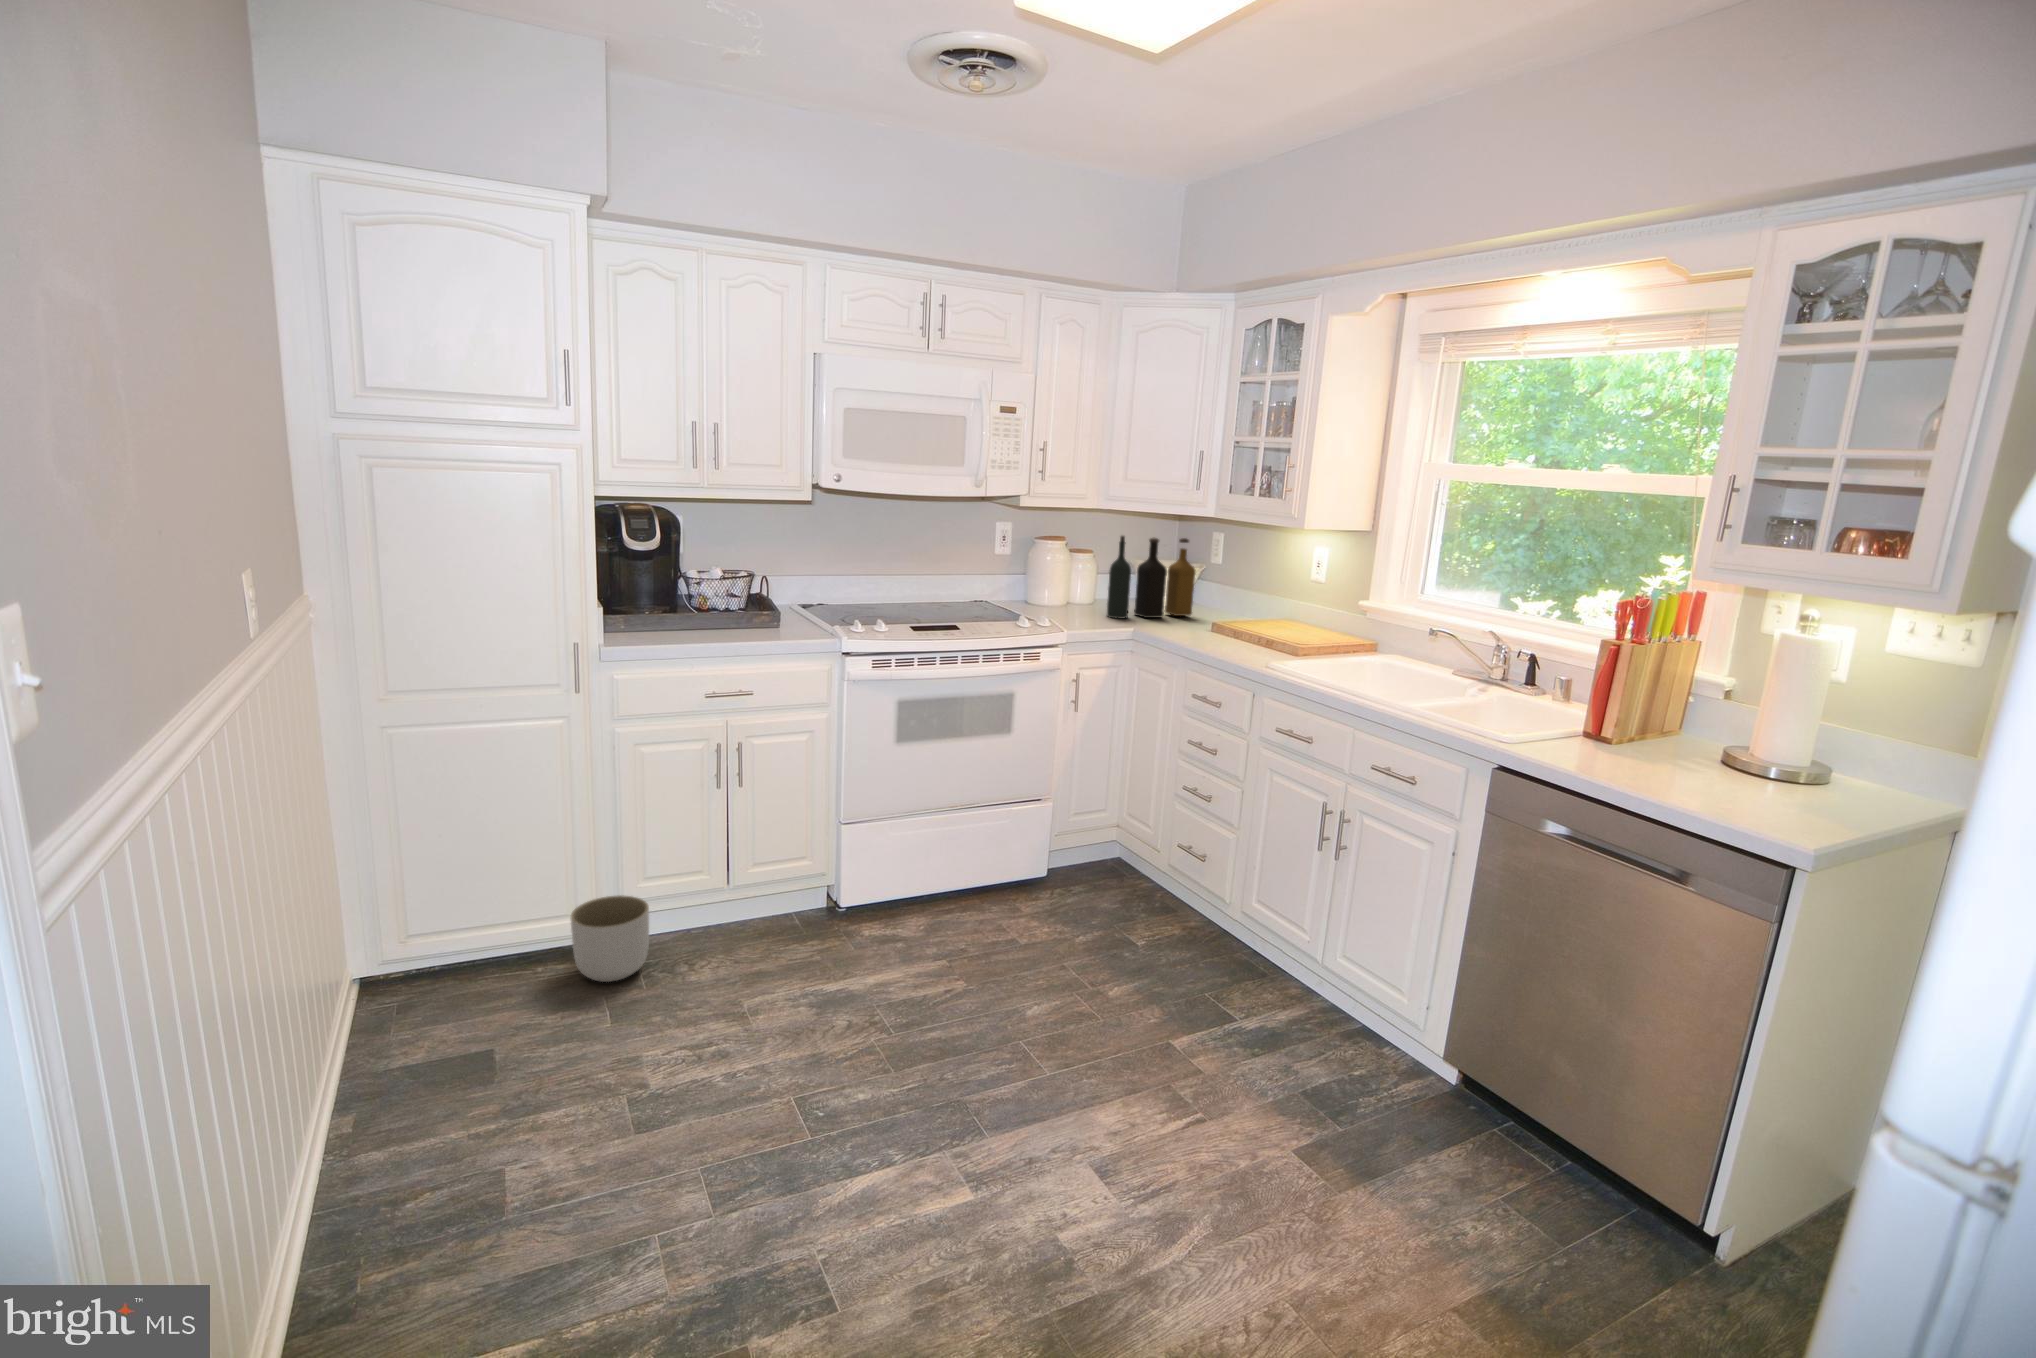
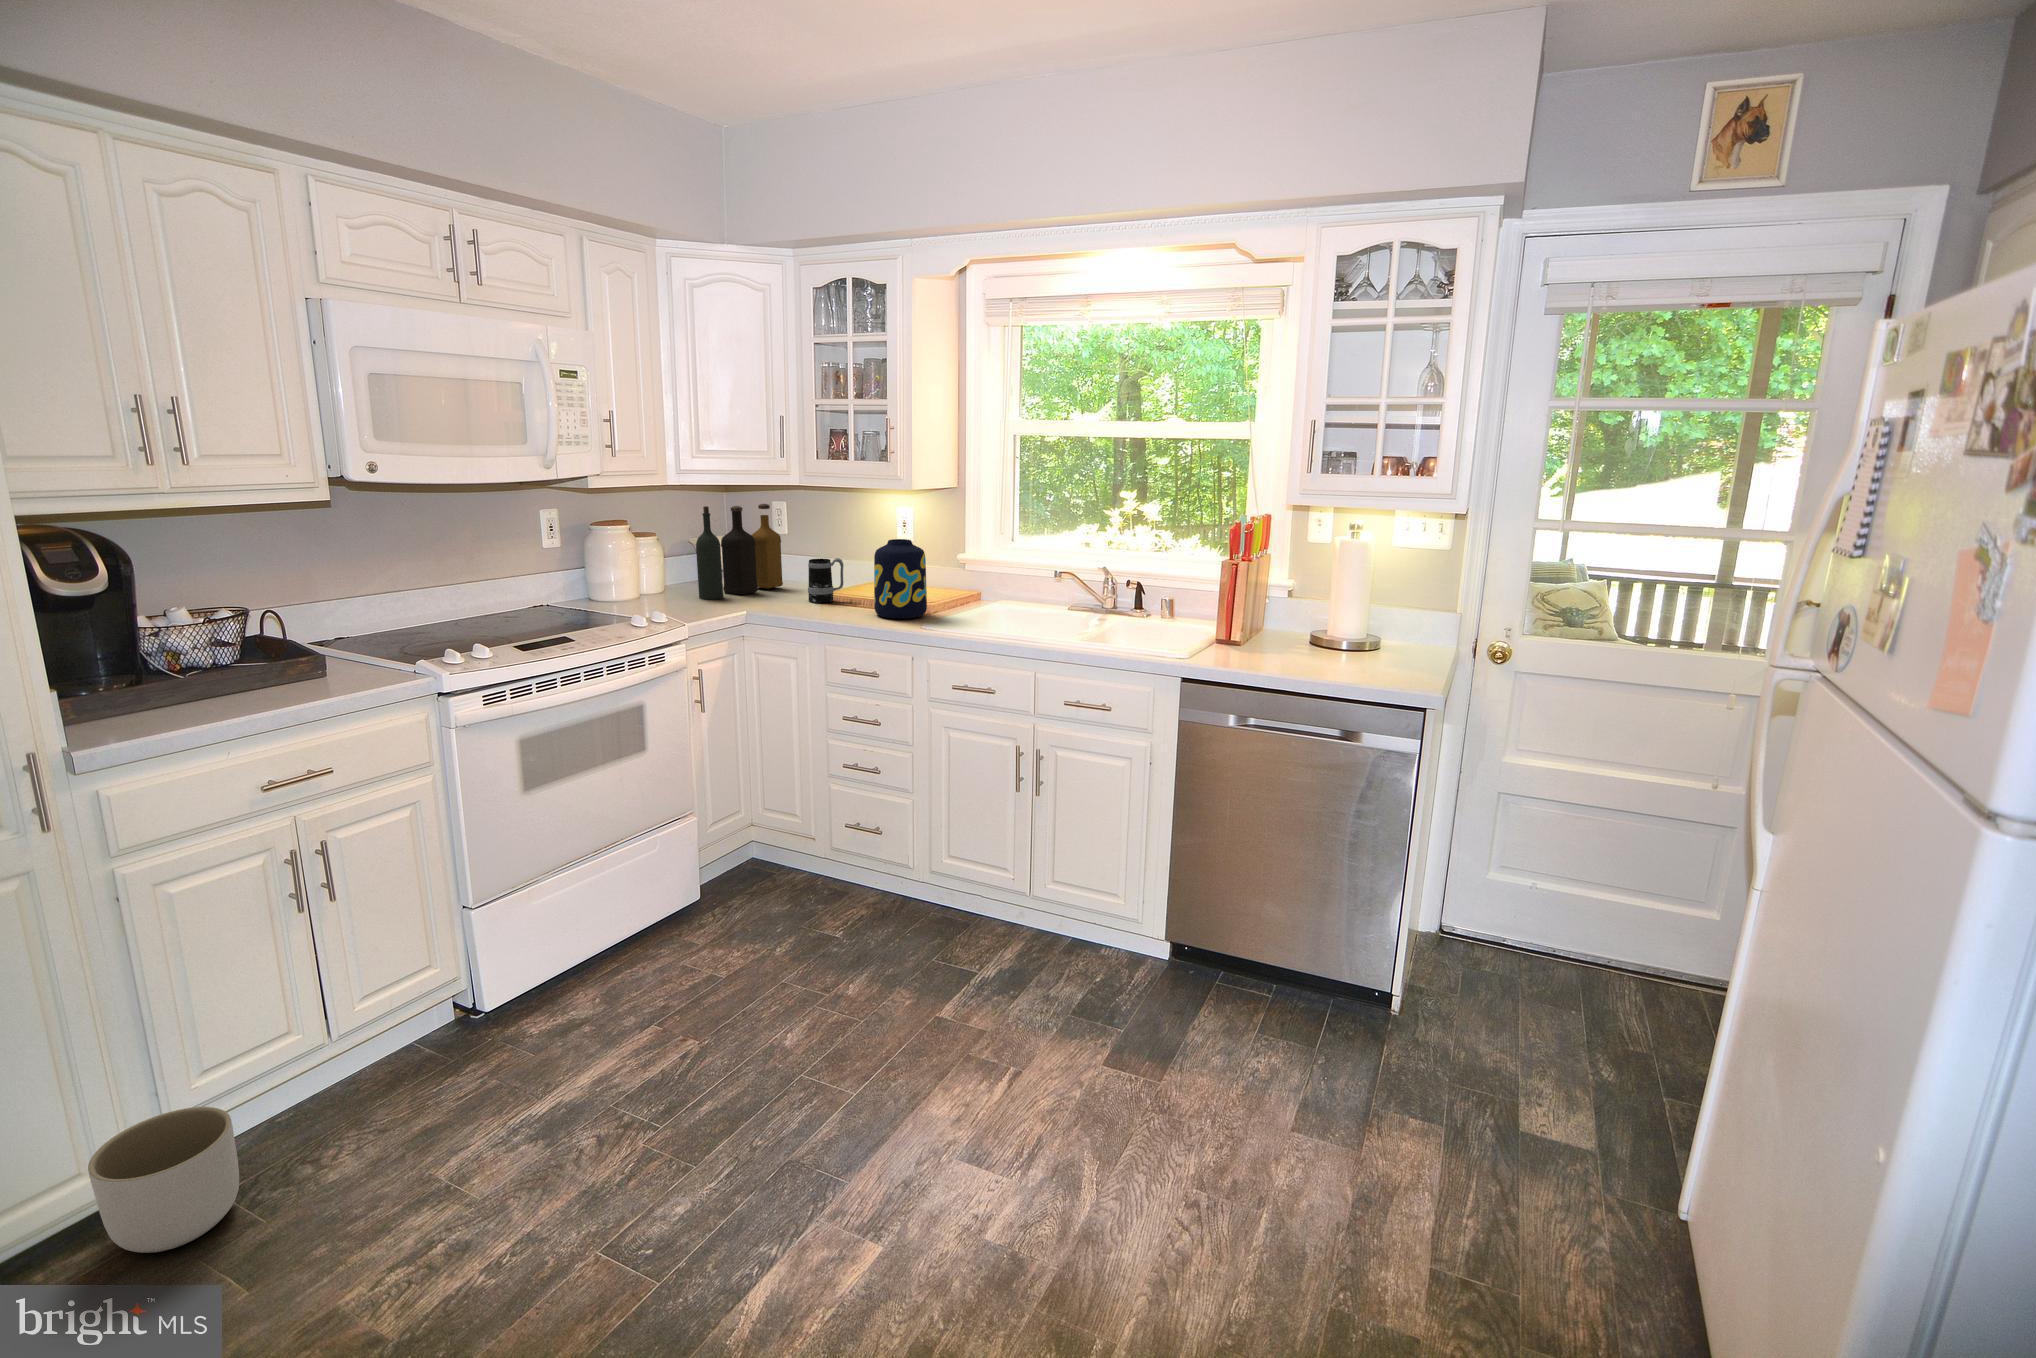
vase: none [1241,579,1298,658] -> present [874,539,927,619]
mug: none [1198,592,1235,634] -> present [808,558,844,603]

